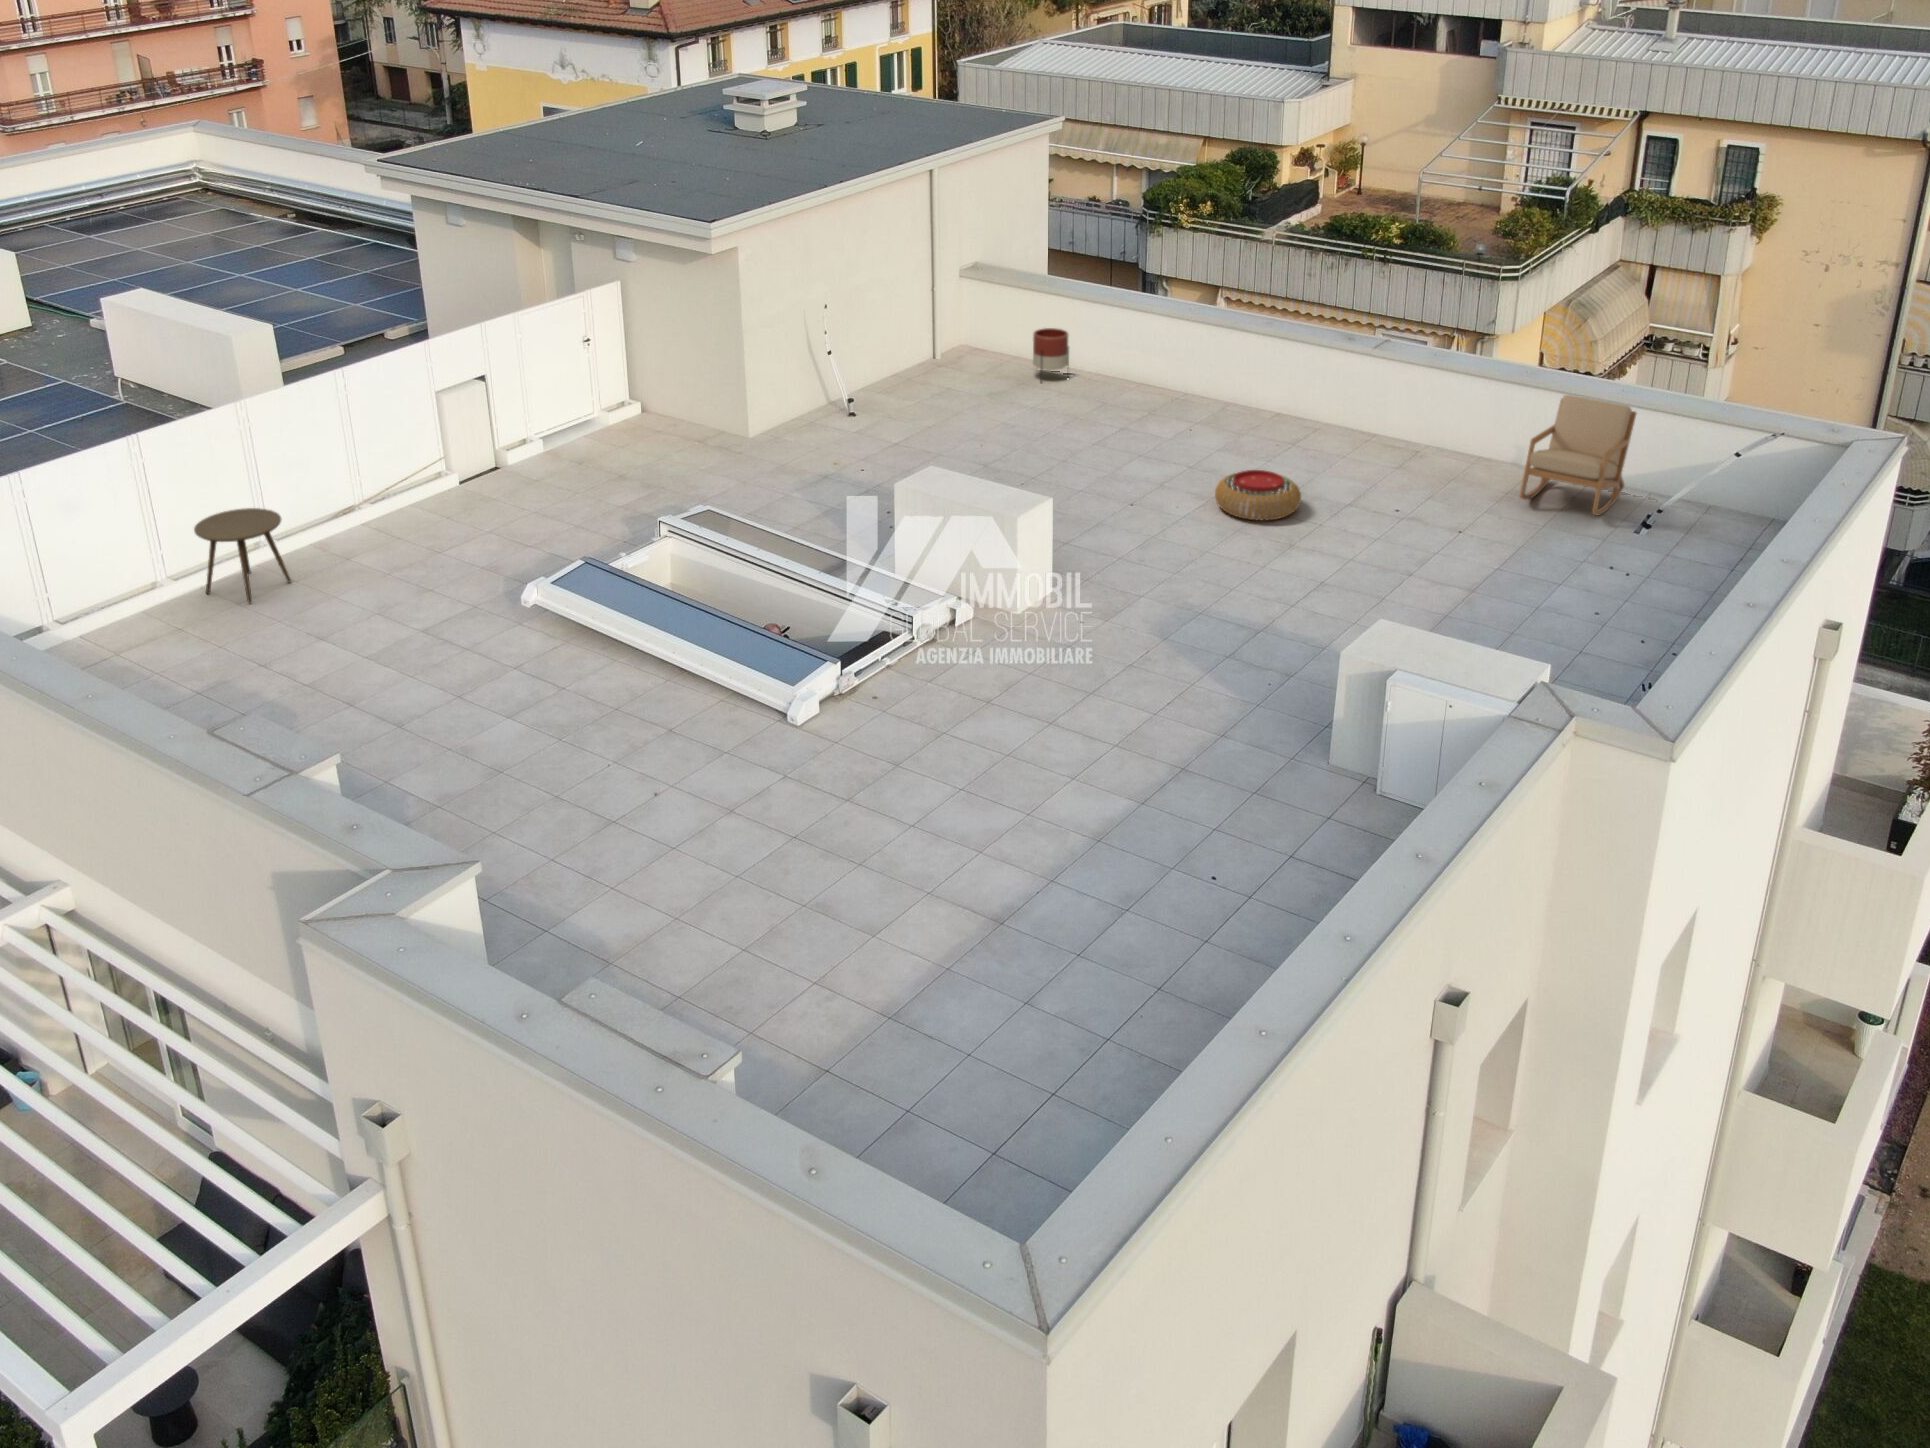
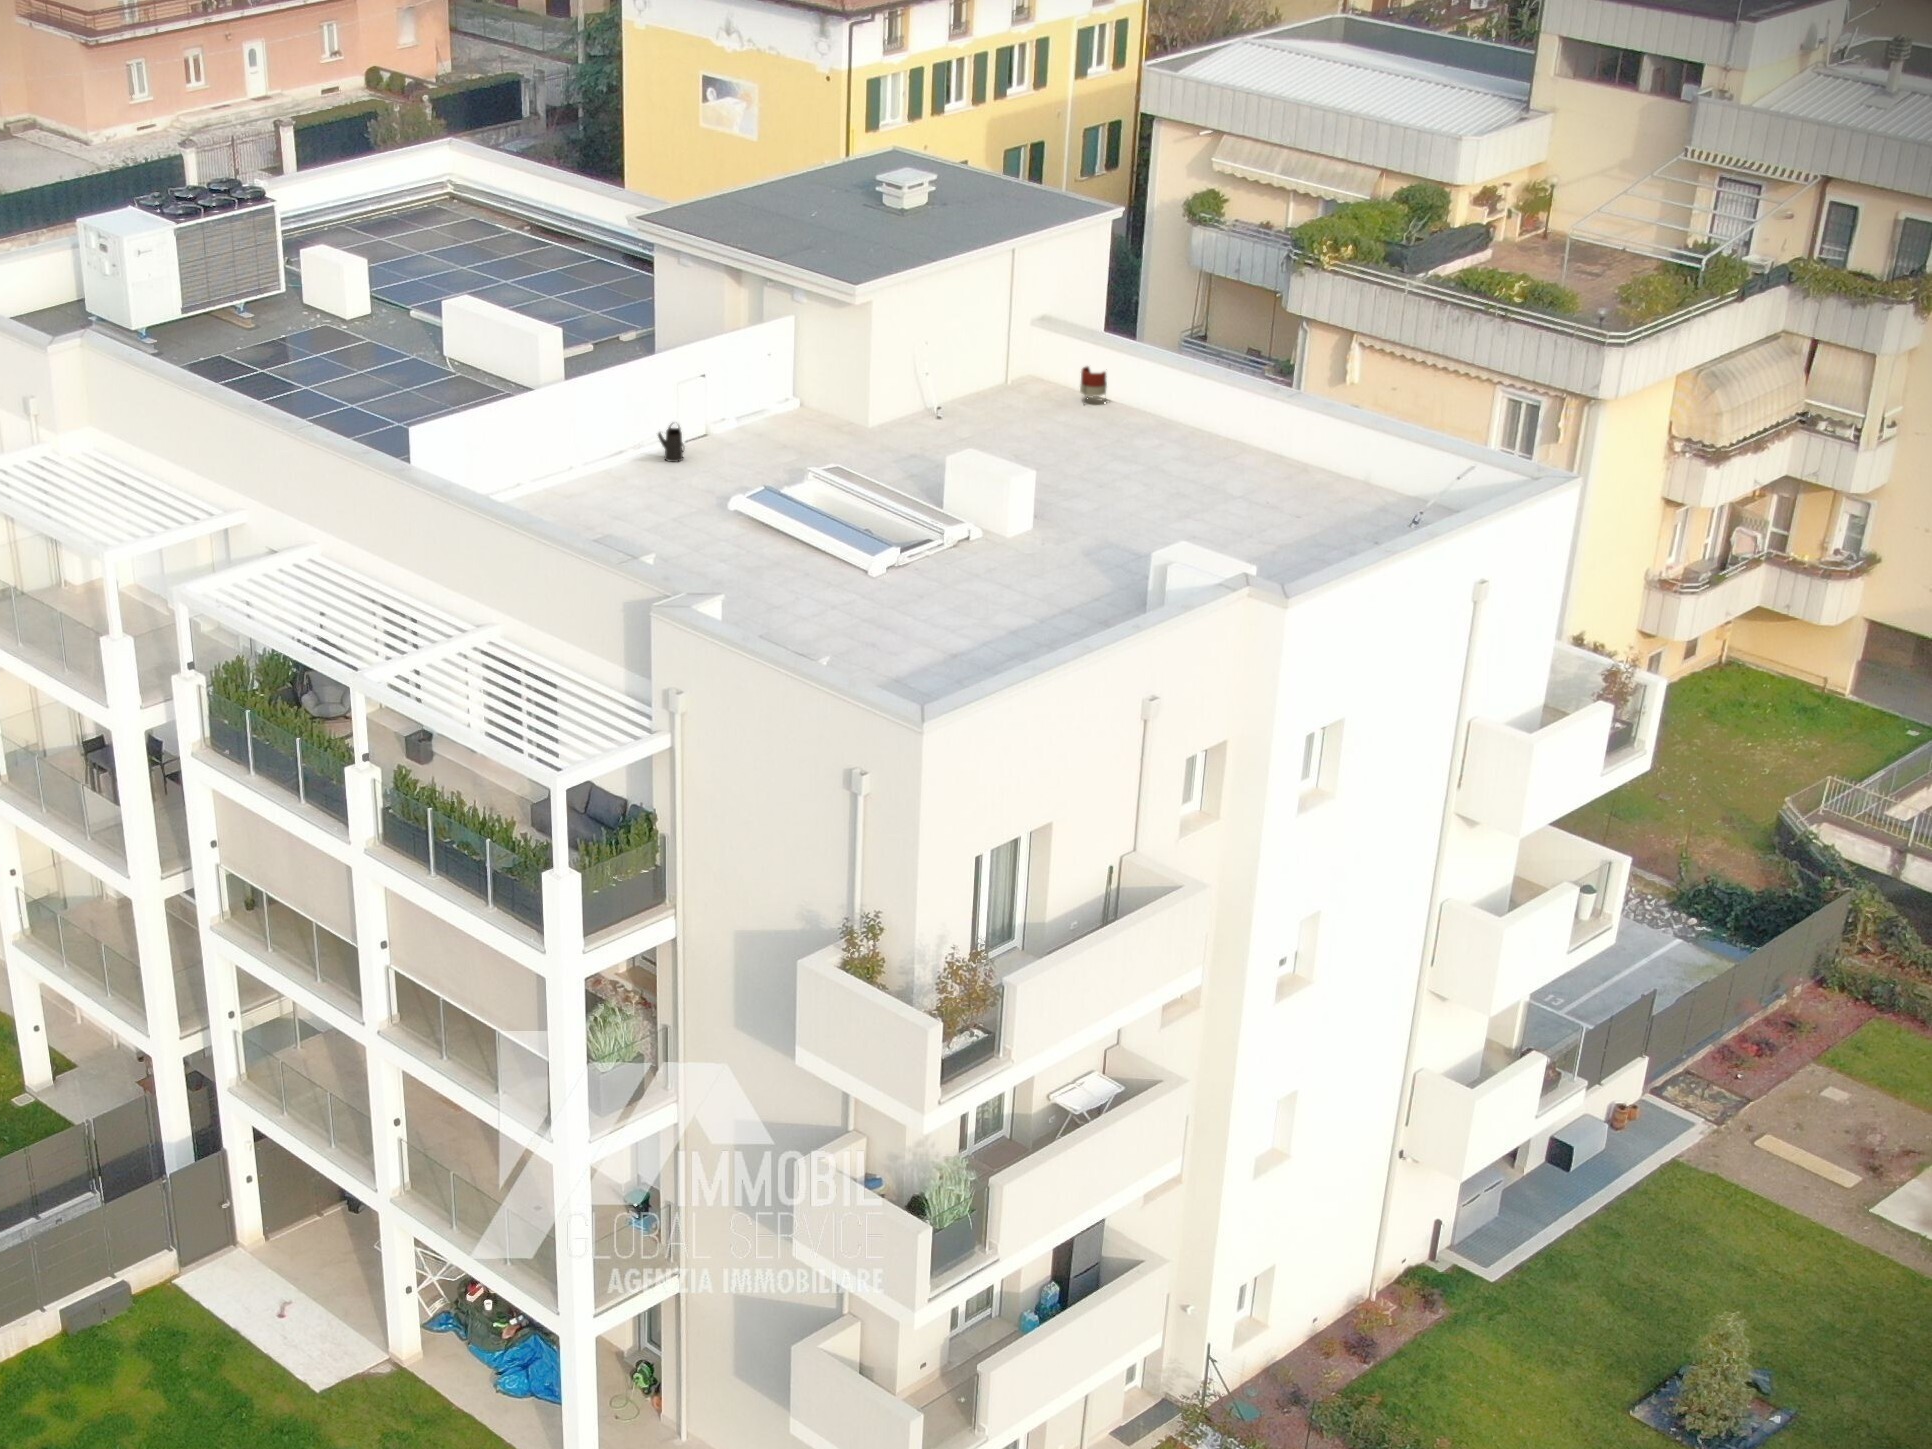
chair: present [1520,395,1636,515] -> none [1365,438,1452,517]
watering can: none [404,457,459,520] -> present [658,424,684,462]
pouf: present [1215,470,1301,520] -> none [1165,471,1221,503]
side table: present [194,508,291,603] -> none [542,442,590,498]

